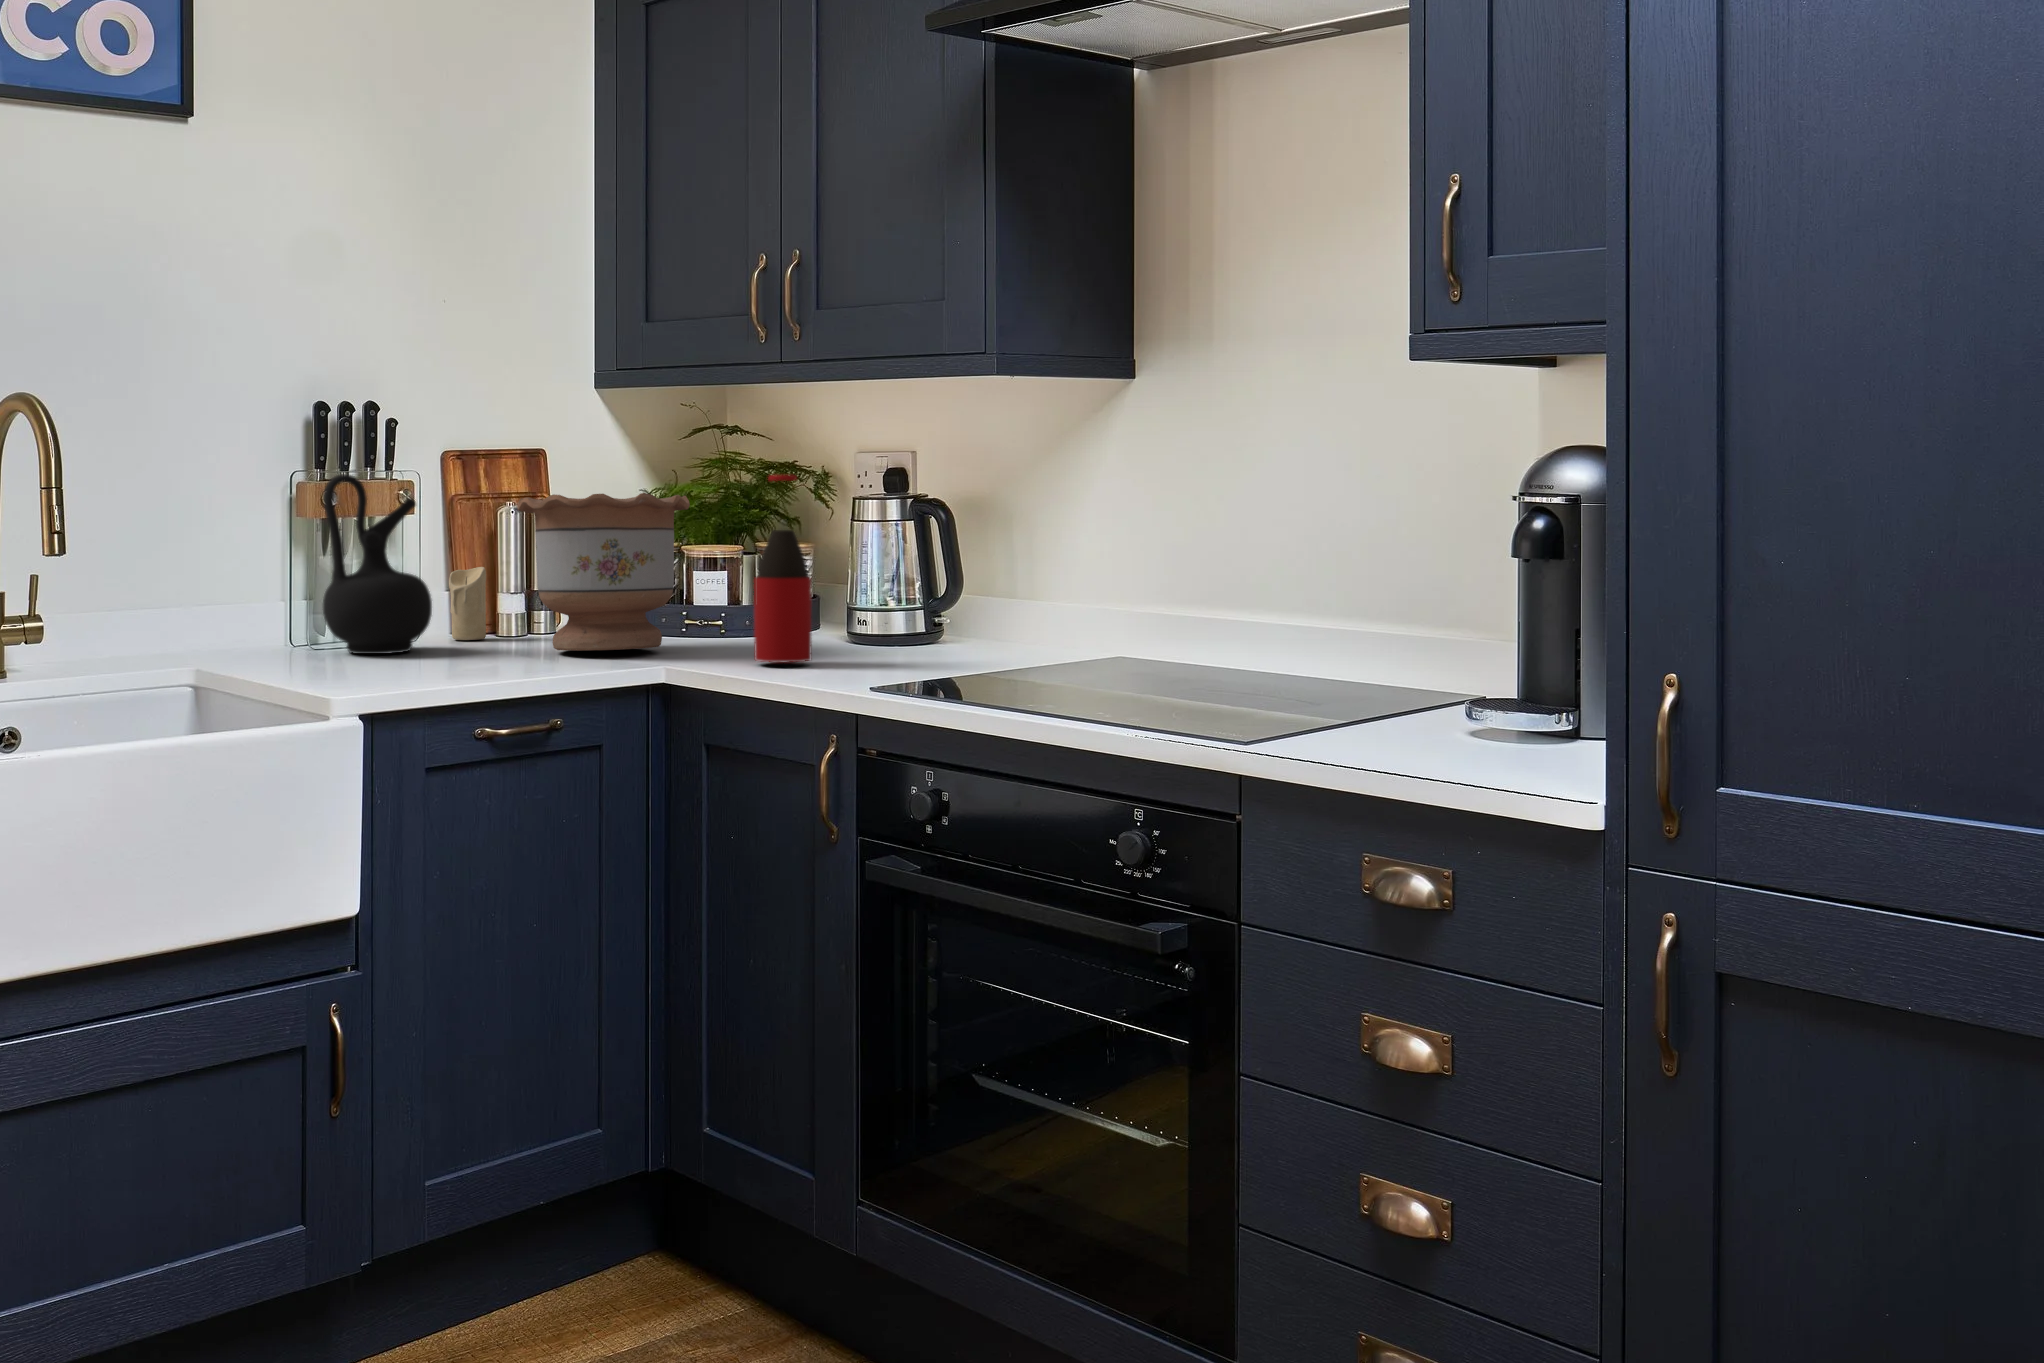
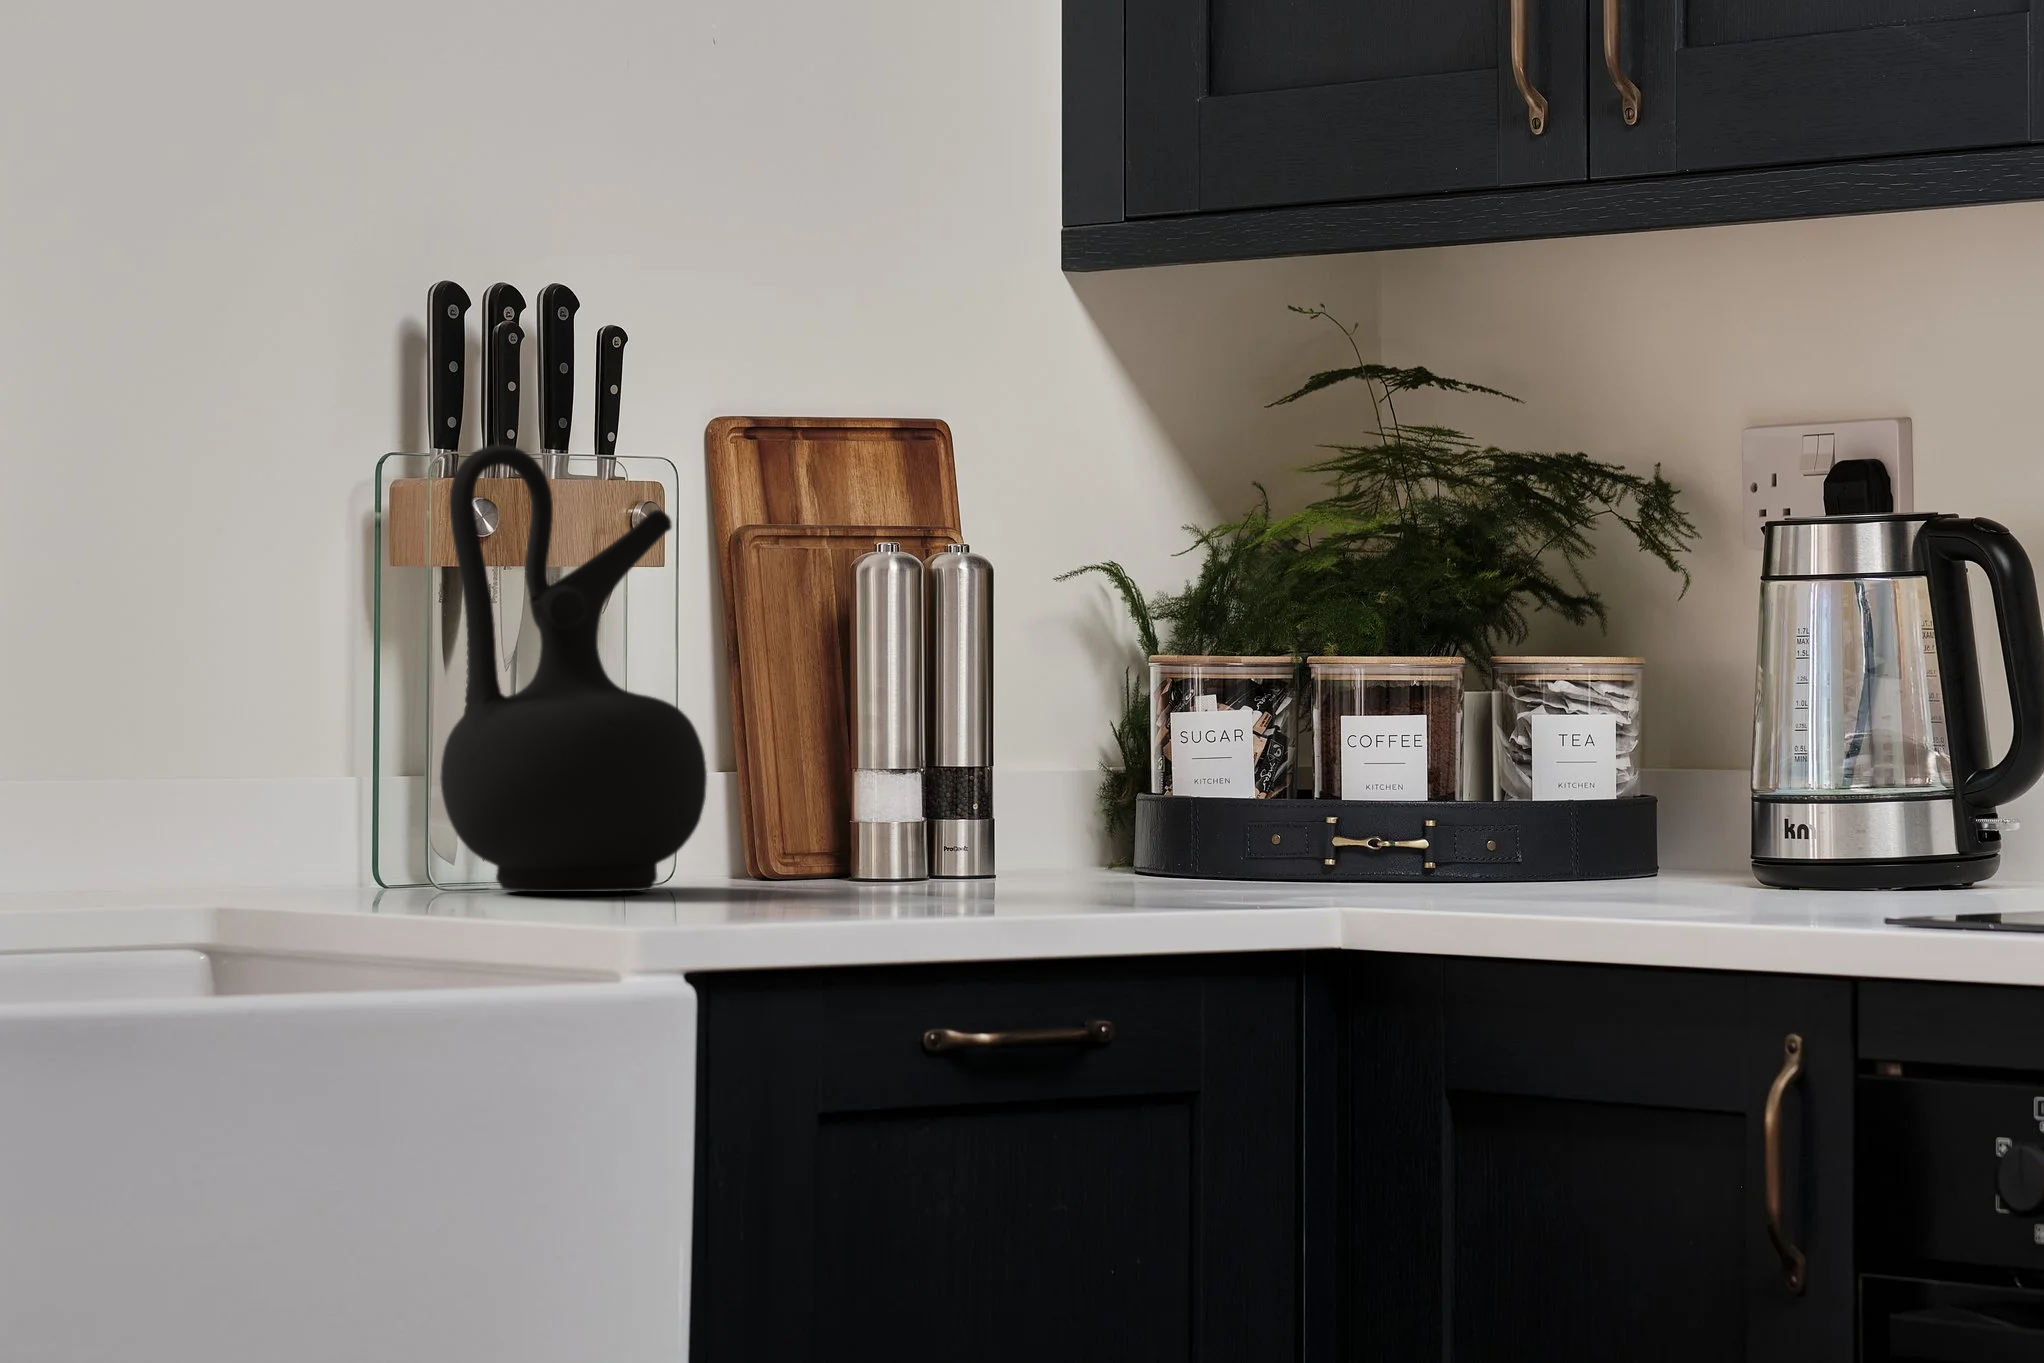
bottle: present [754,475,811,662] -> none [1551,420,1705,919]
flower pot: present [517,493,690,651] -> none [923,479,1357,890]
candle: present [449,567,486,640] -> none [738,699,829,877]

